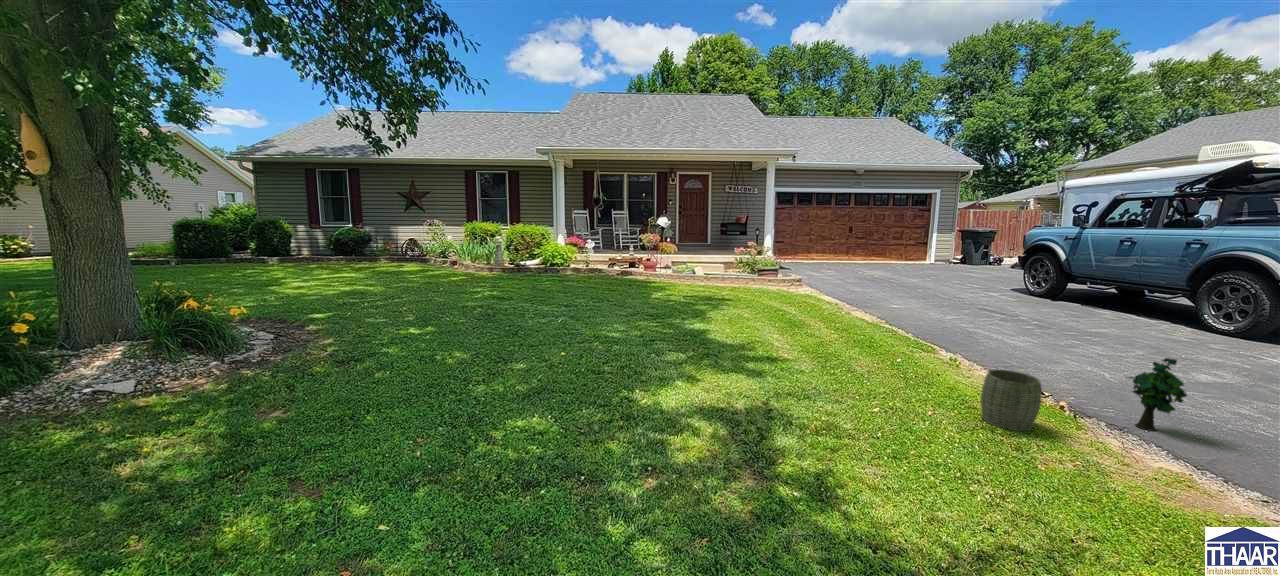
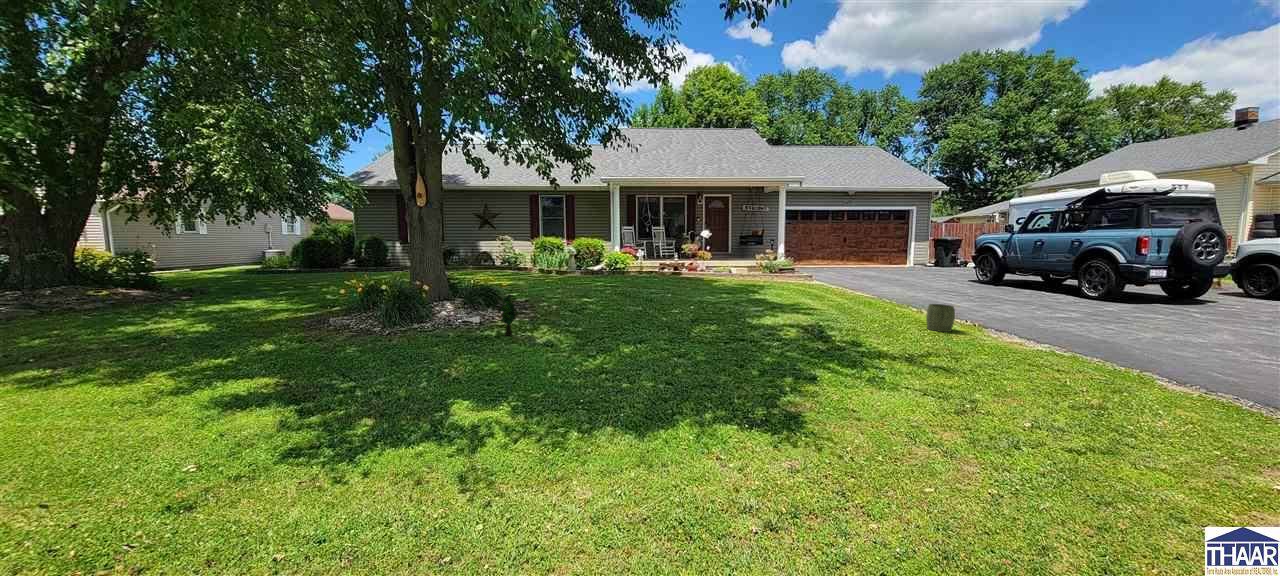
decorative plant: present [1128,358,1187,431] -> present [498,294,519,336]

